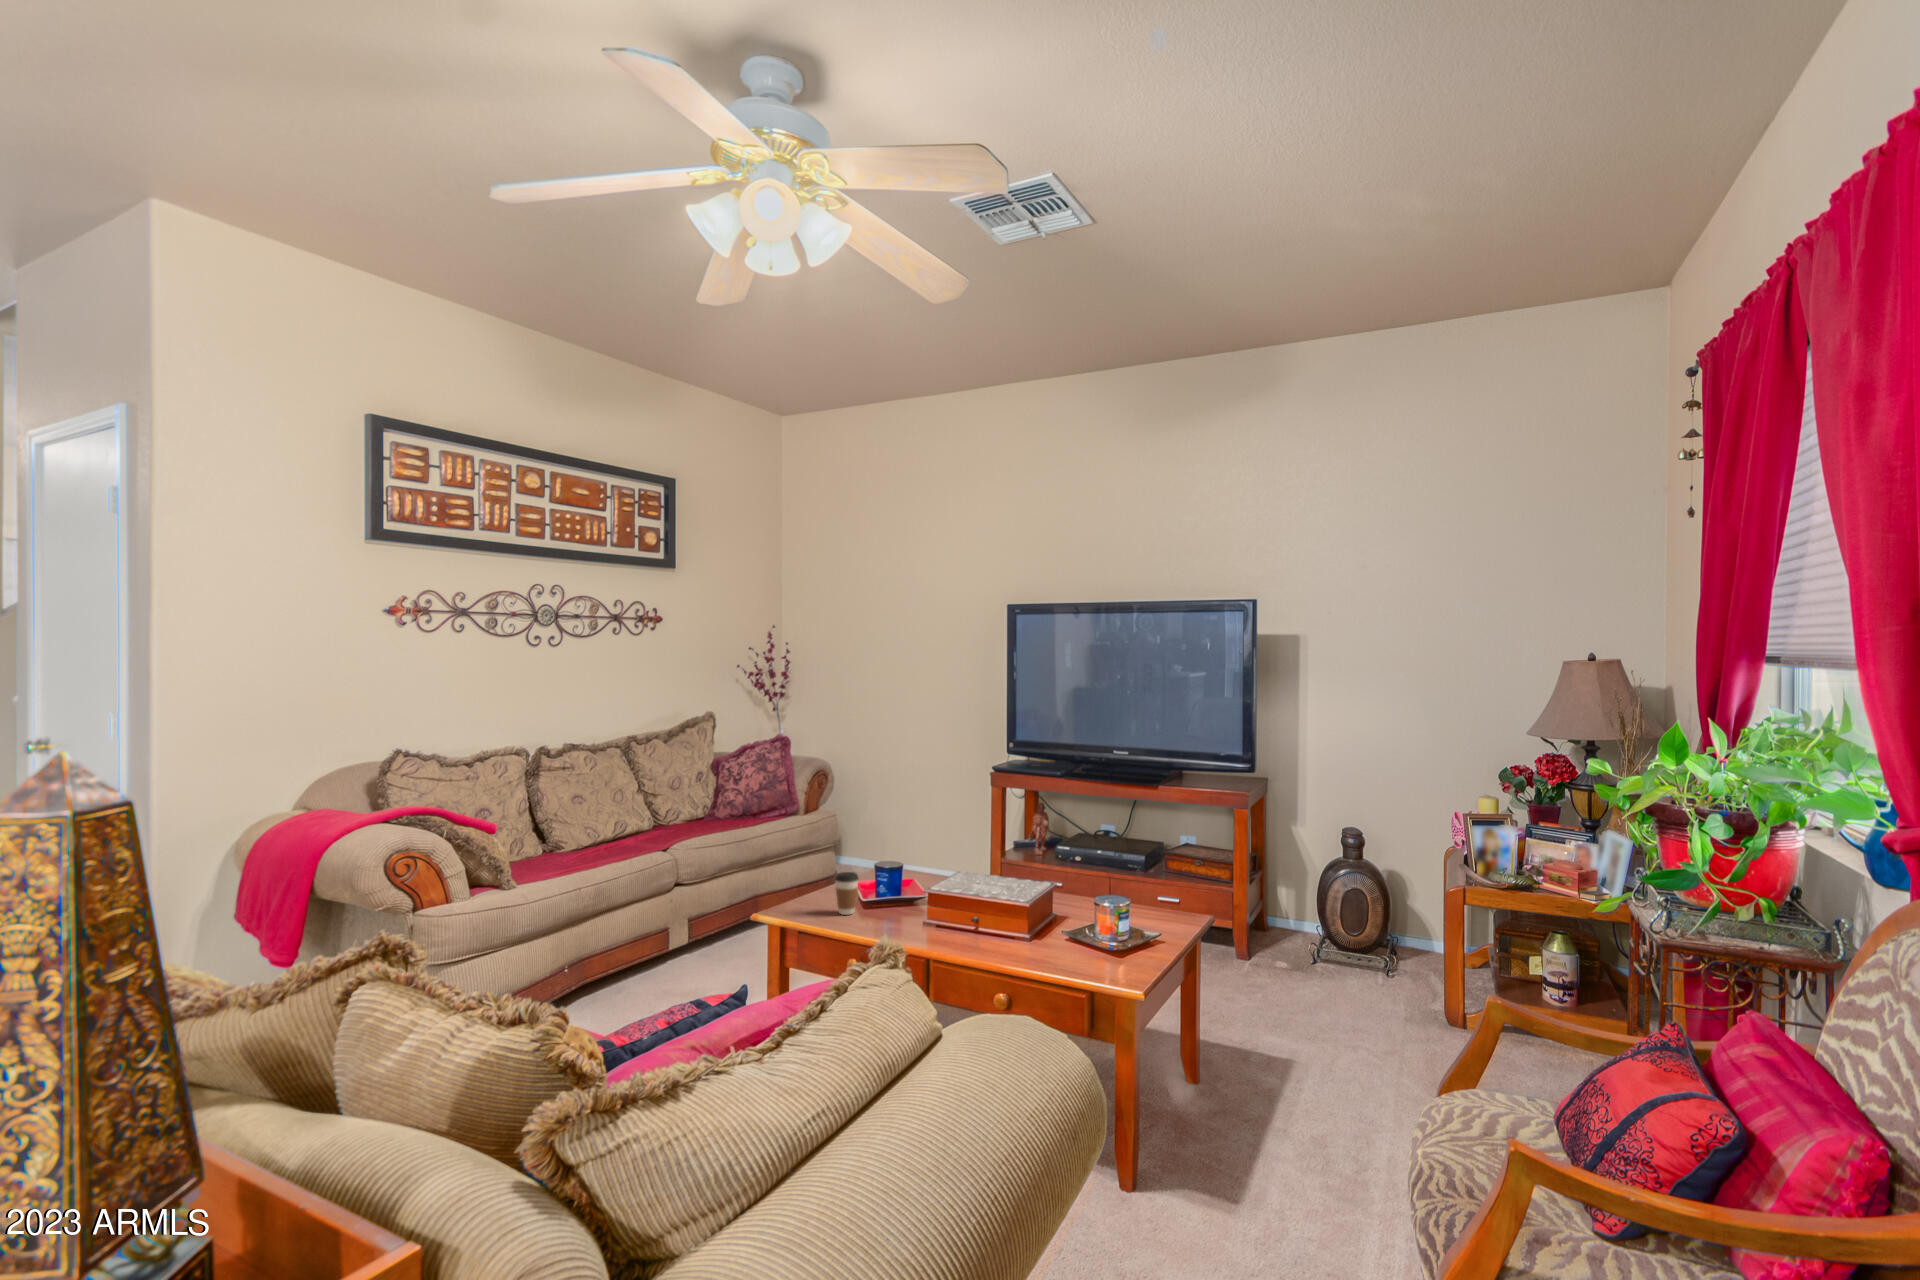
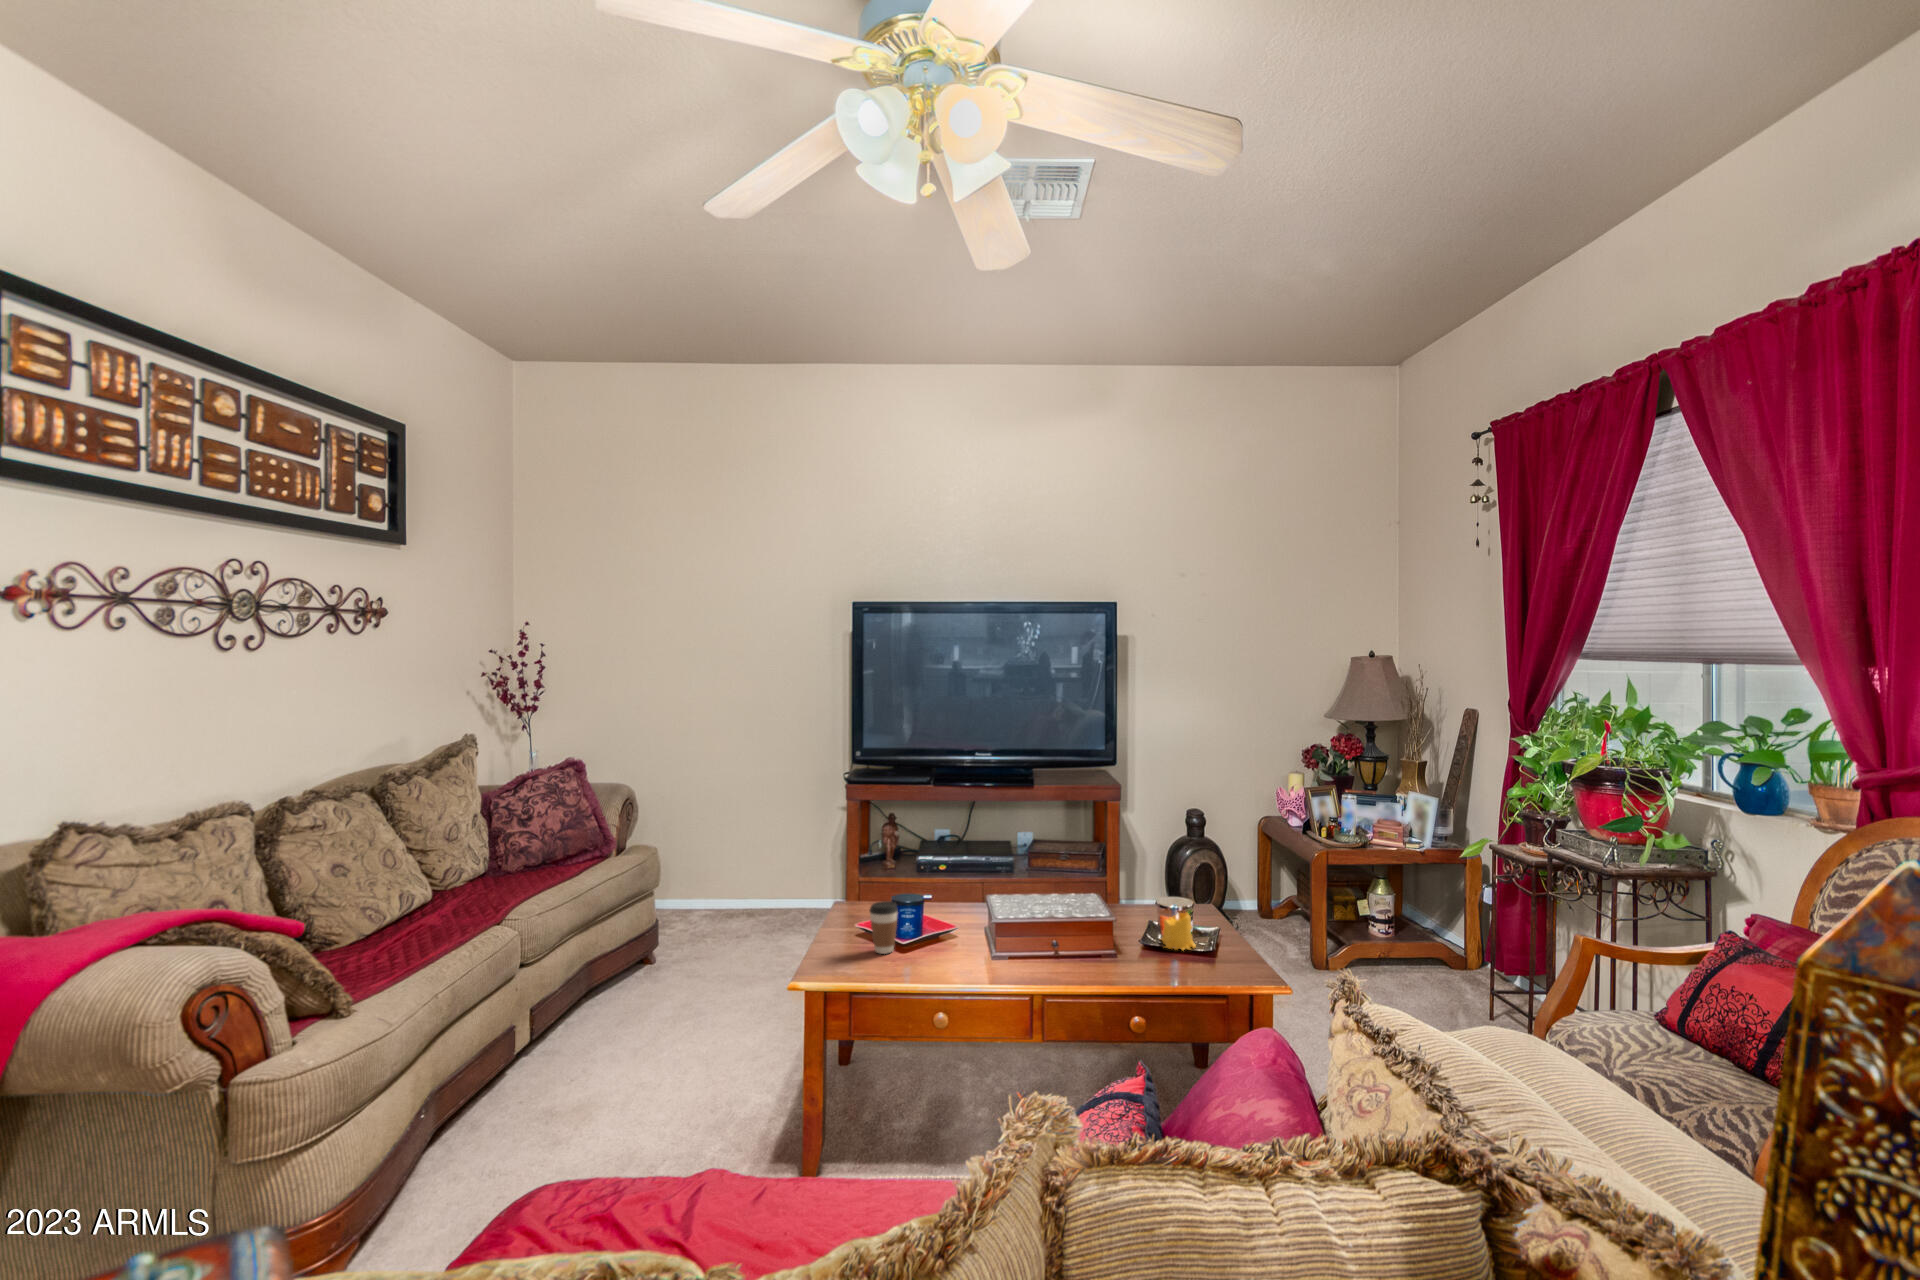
candle: none [1054,921,1087,959] -> present [1161,913,1196,950]

